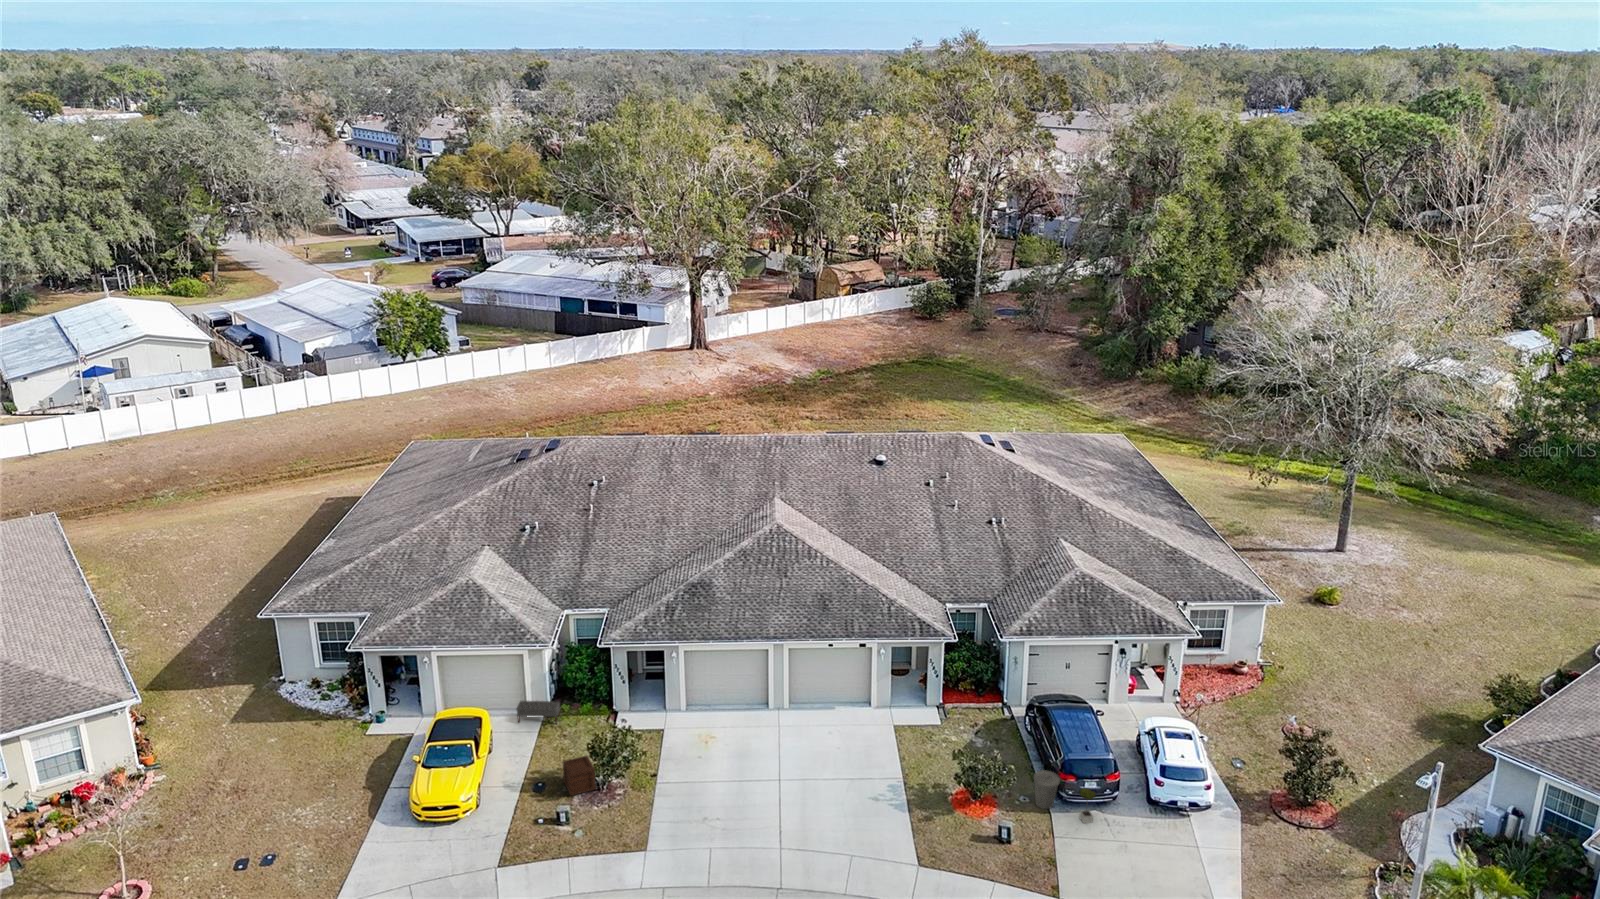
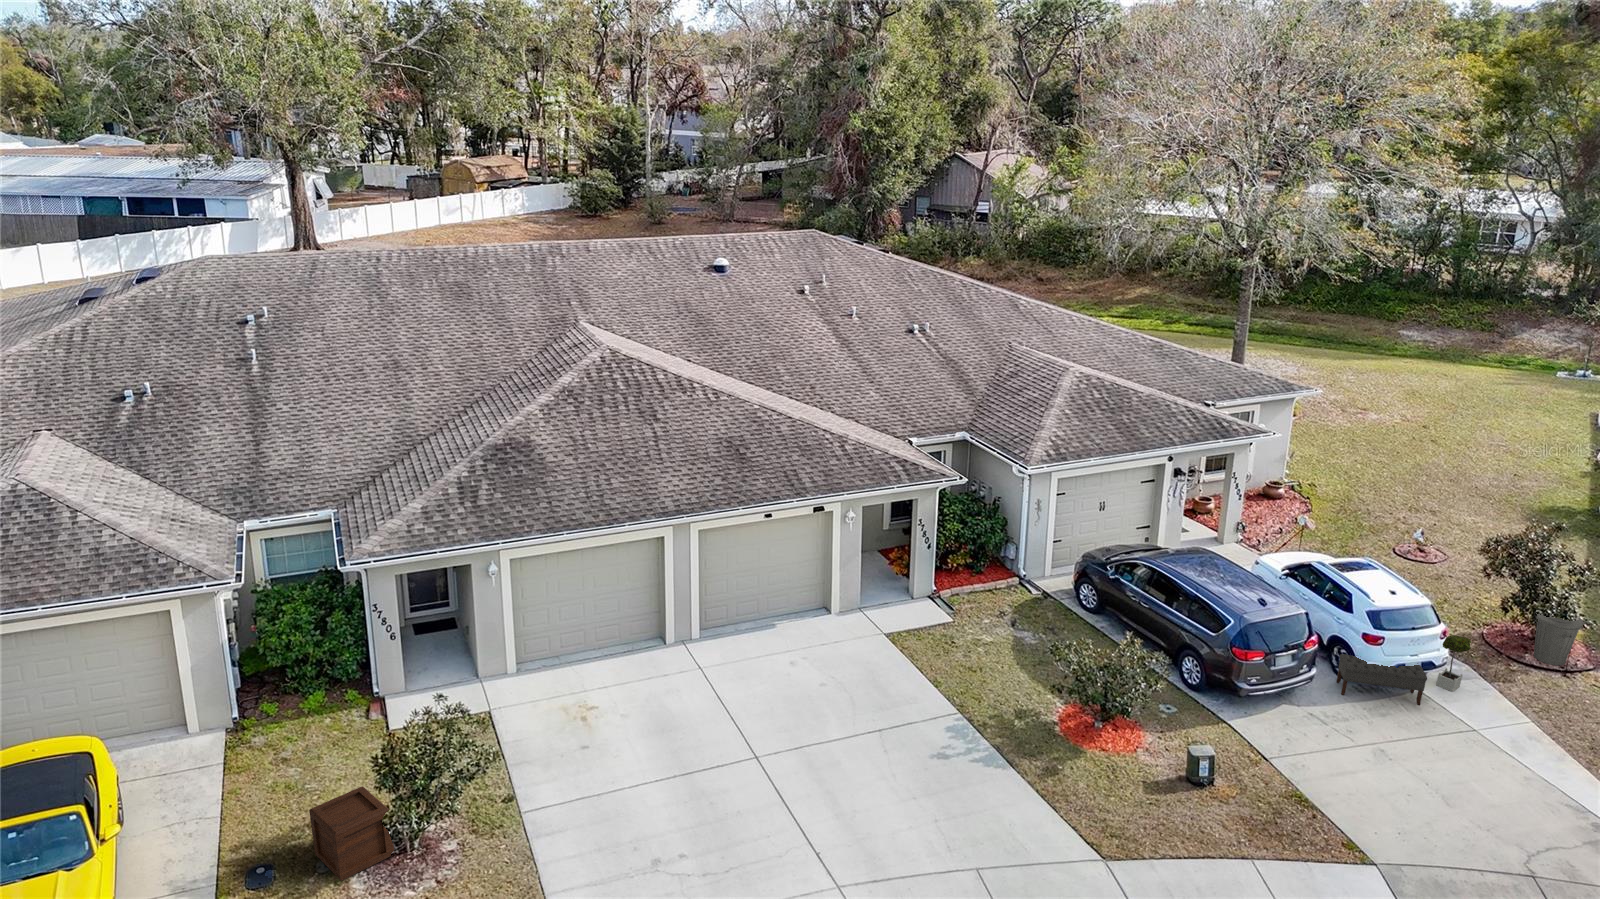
bench: present [516,701,560,723] -> present [1336,654,1427,705]
trash can: present [1034,770,1060,809] -> present [1534,613,1584,665]
potted tree: present [1079,788,1096,823] -> present [1436,635,1471,692]

